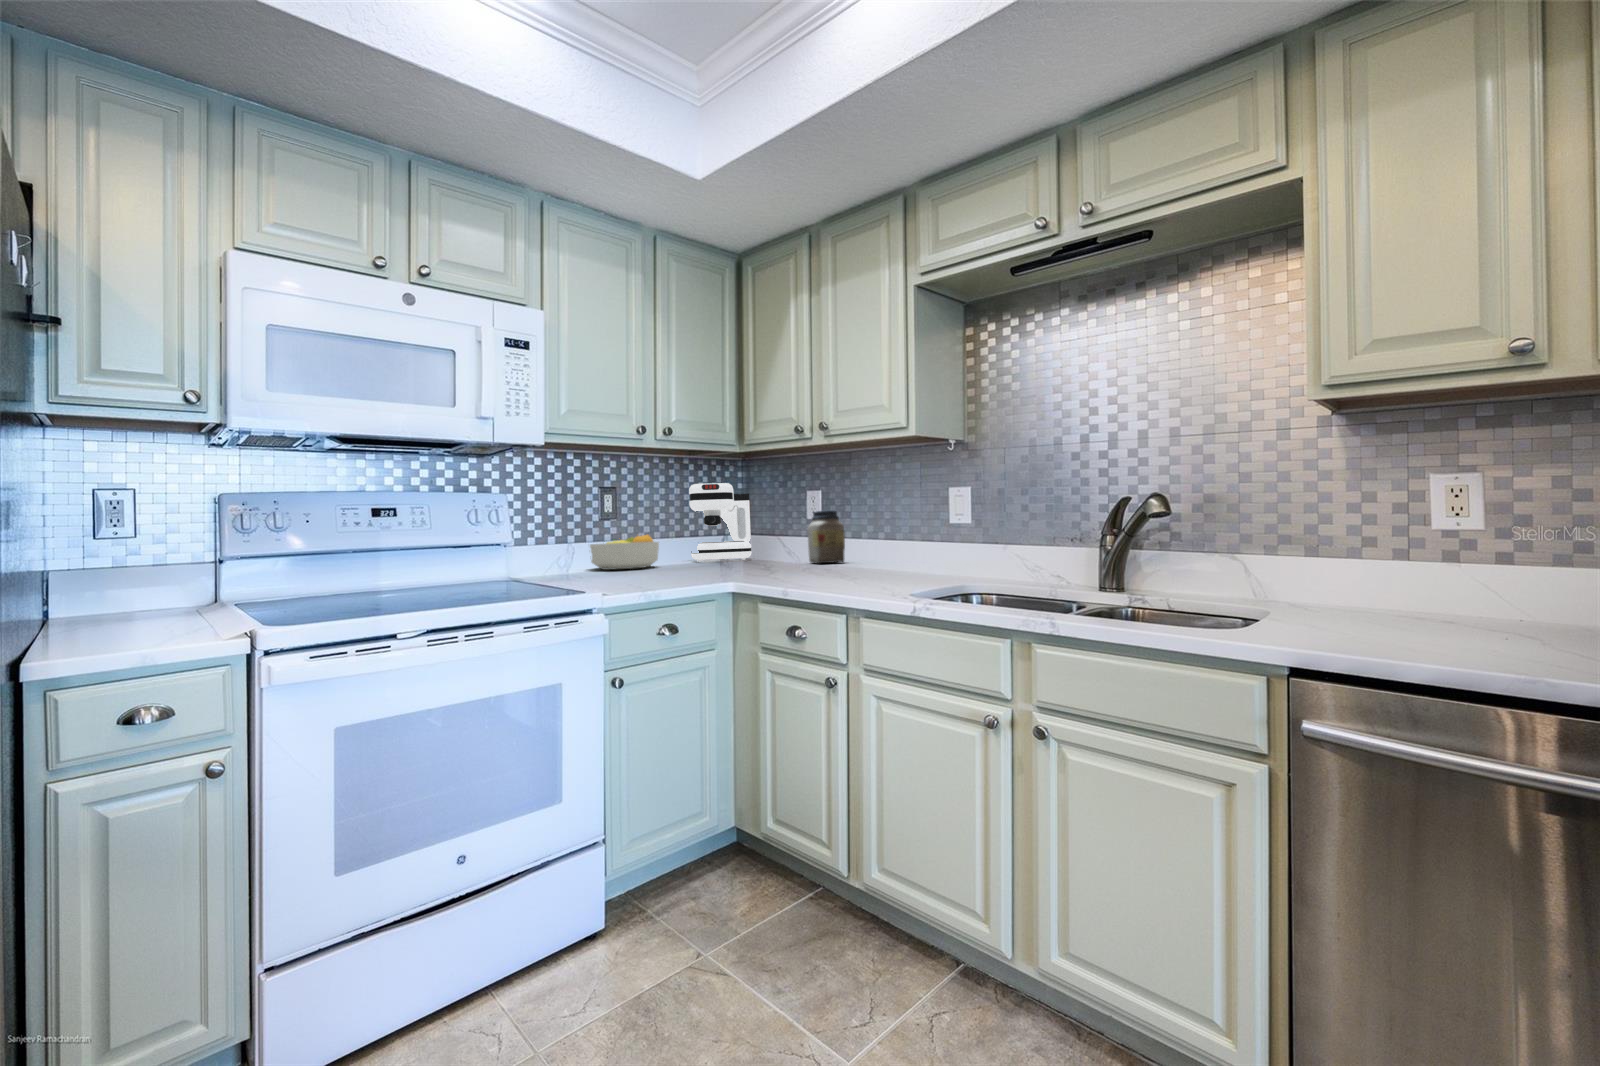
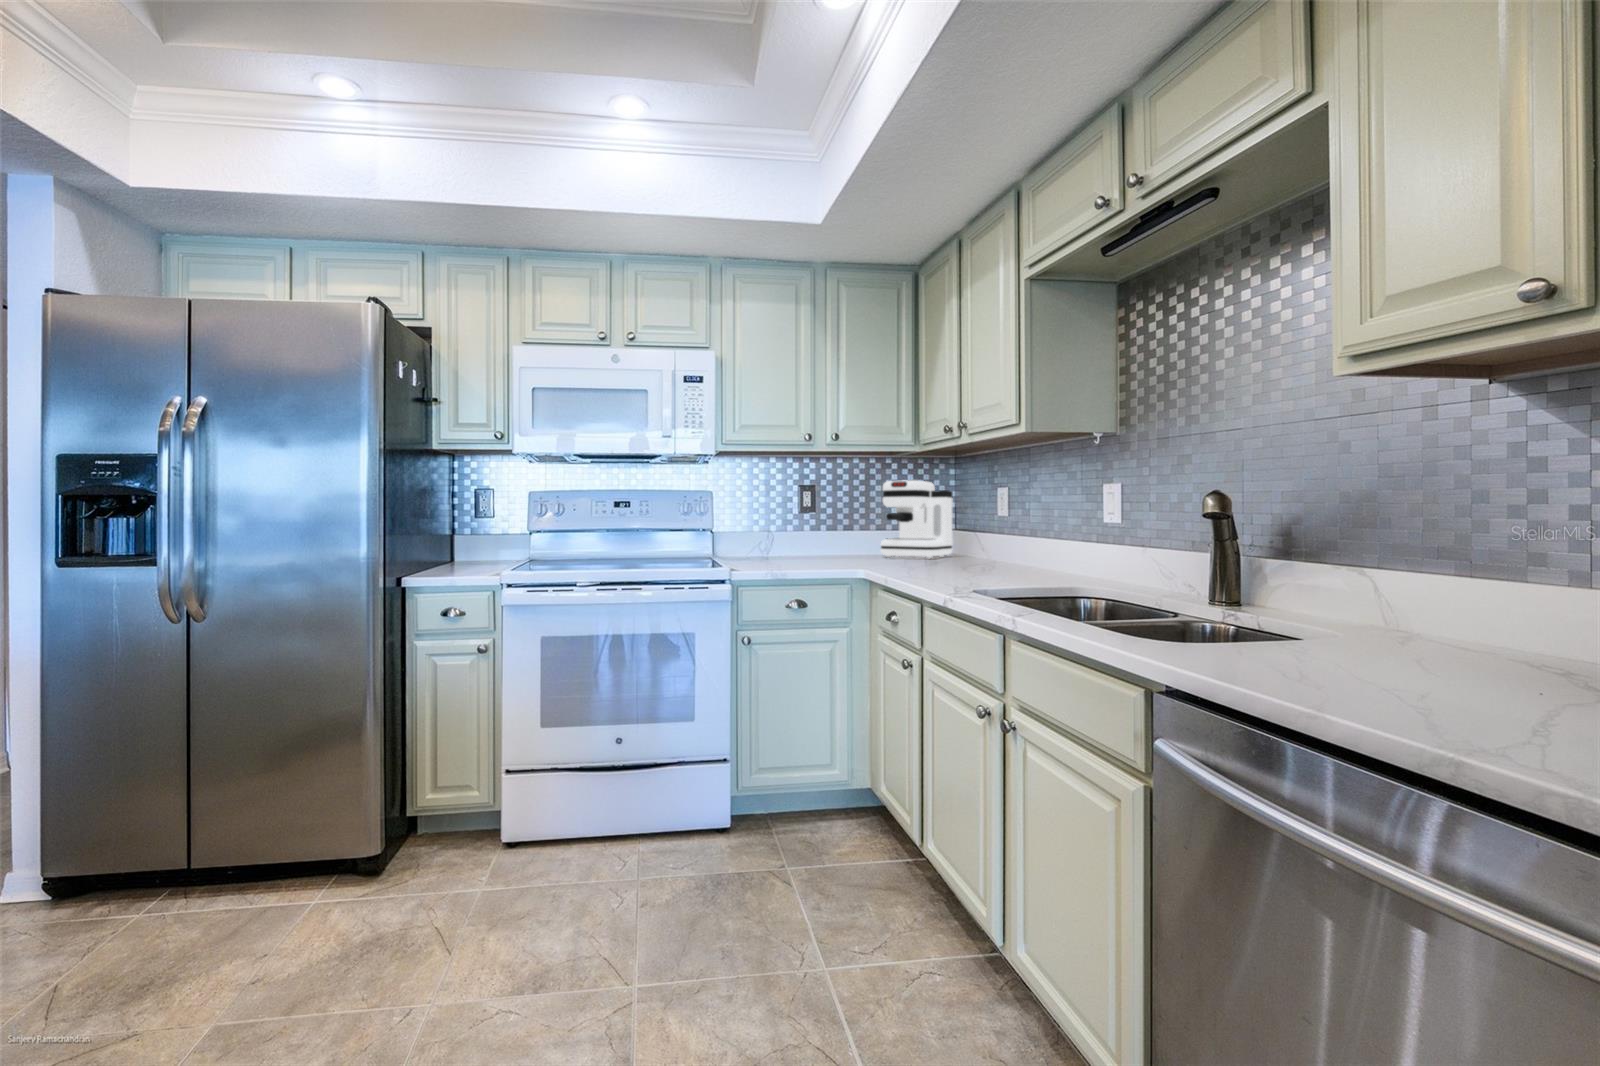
jar: present [808,510,845,563] -> none [960,514,994,569]
fruit bowl: present [590,535,659,570] -> none [770,526,837,560]

